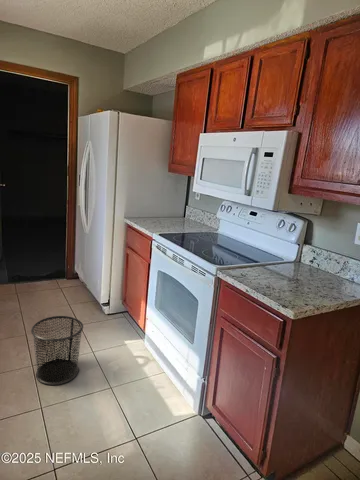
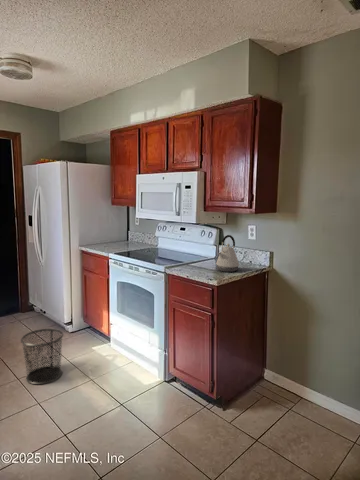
kettle: none [296,236,333,295] -> present [216,235,239,272]

